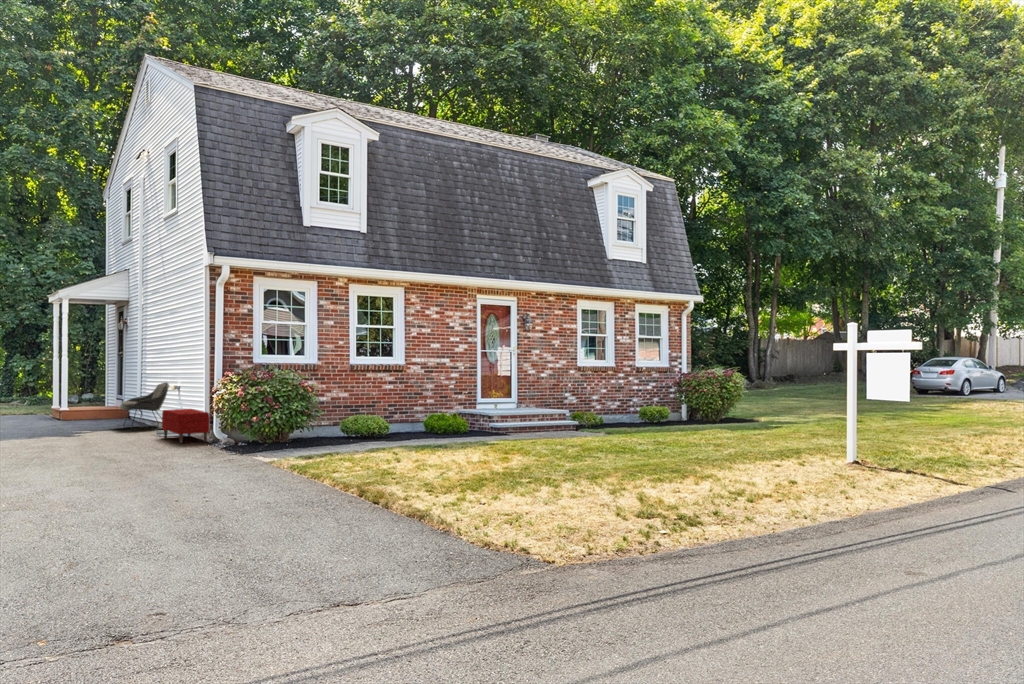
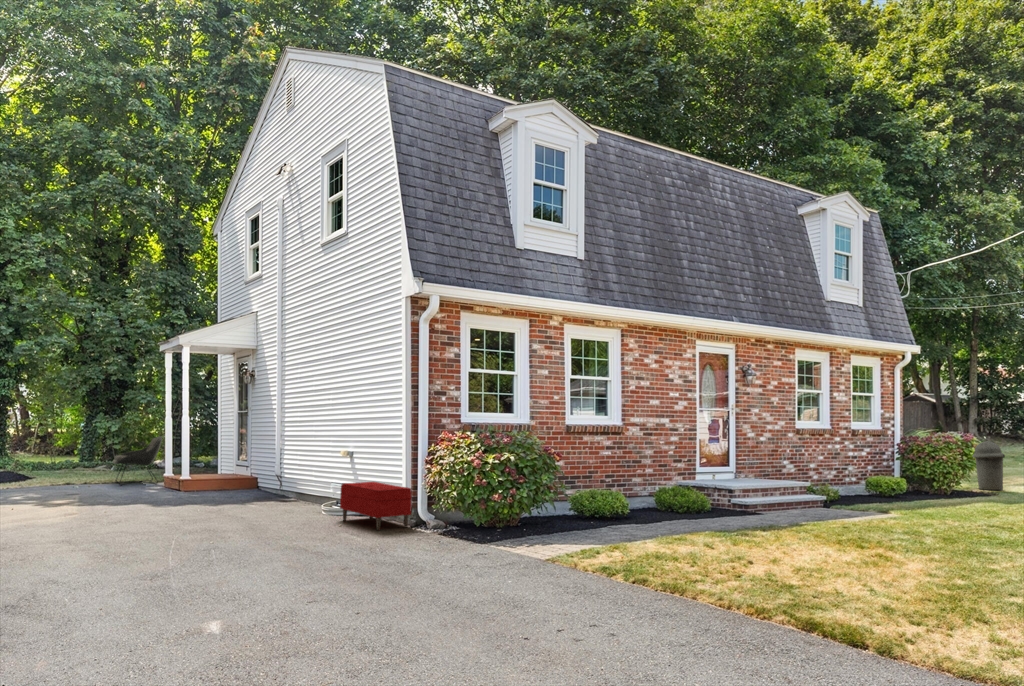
trash can: none [730,376,753,416] -> present [973,441,1005,490]
lounge chair: present [120,382,169,431] -> present [113,436,162,486]

